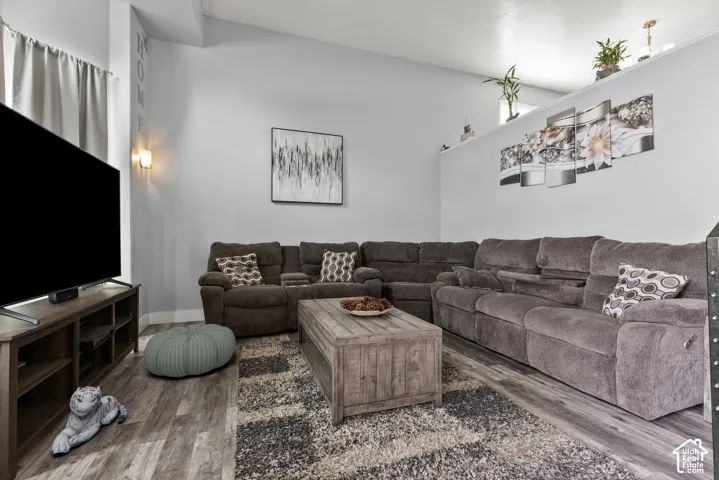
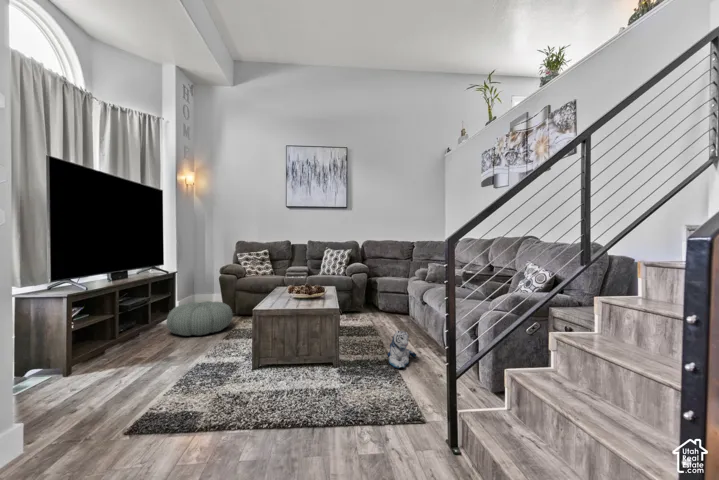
plush toy: present [52,386,128,455] -> present [387,331,416,369]

